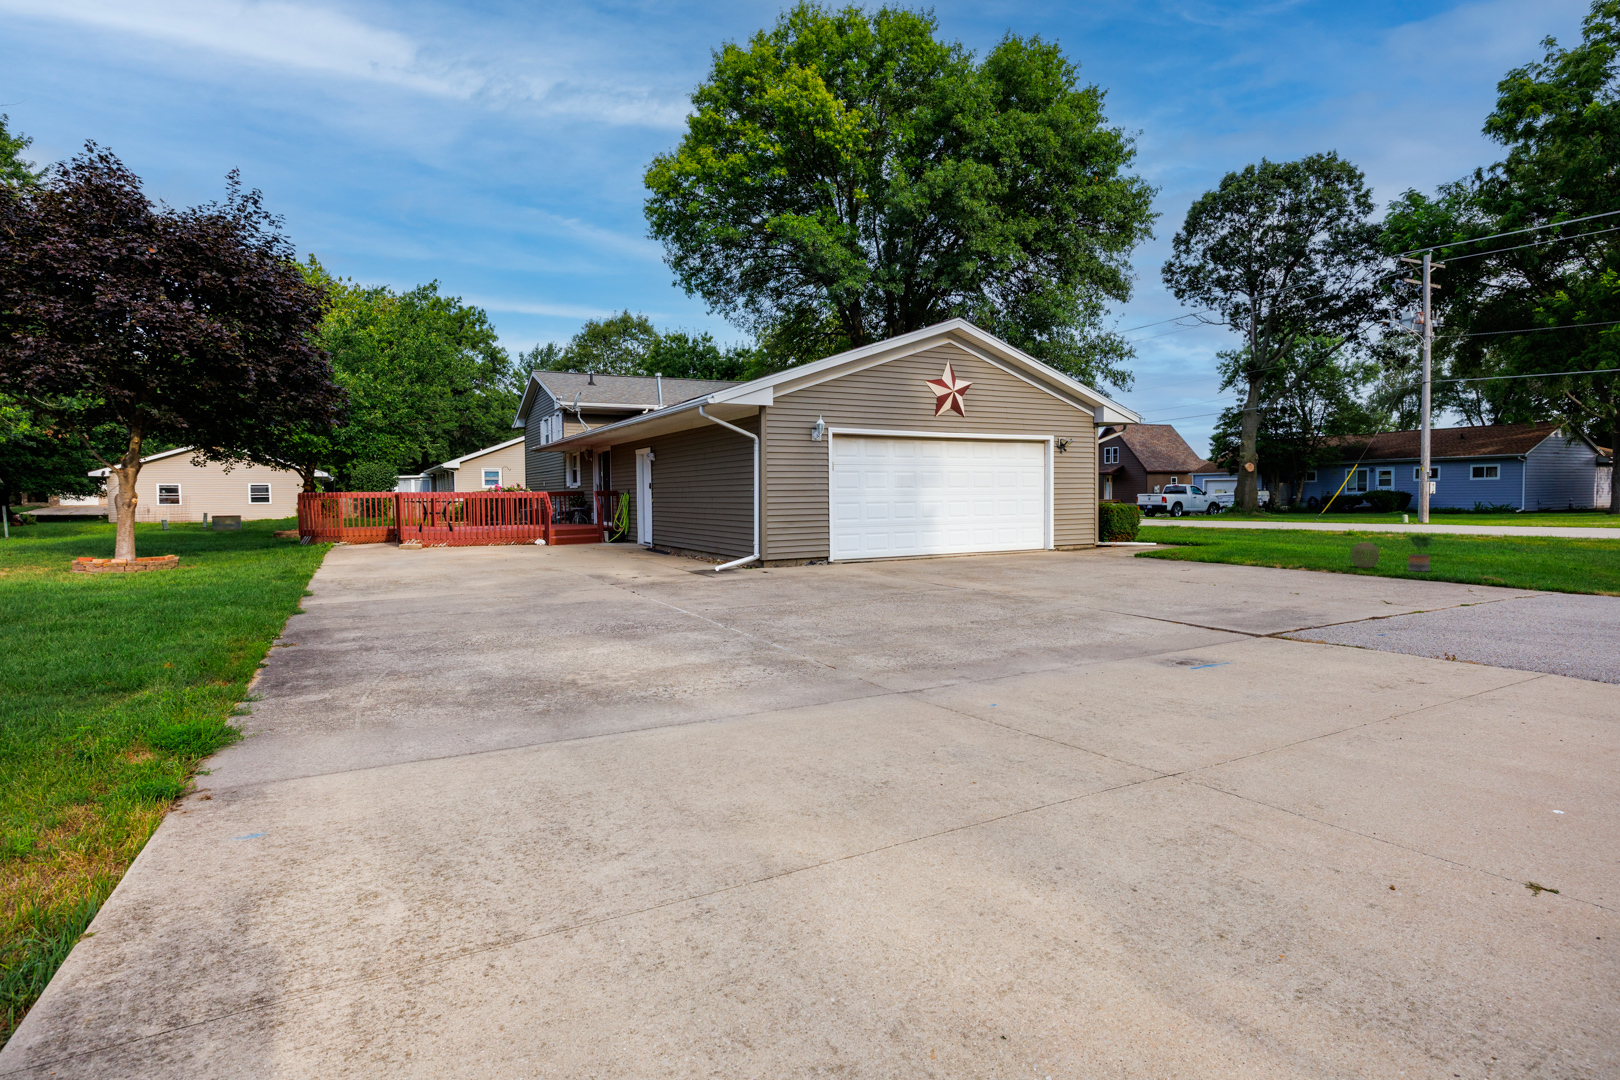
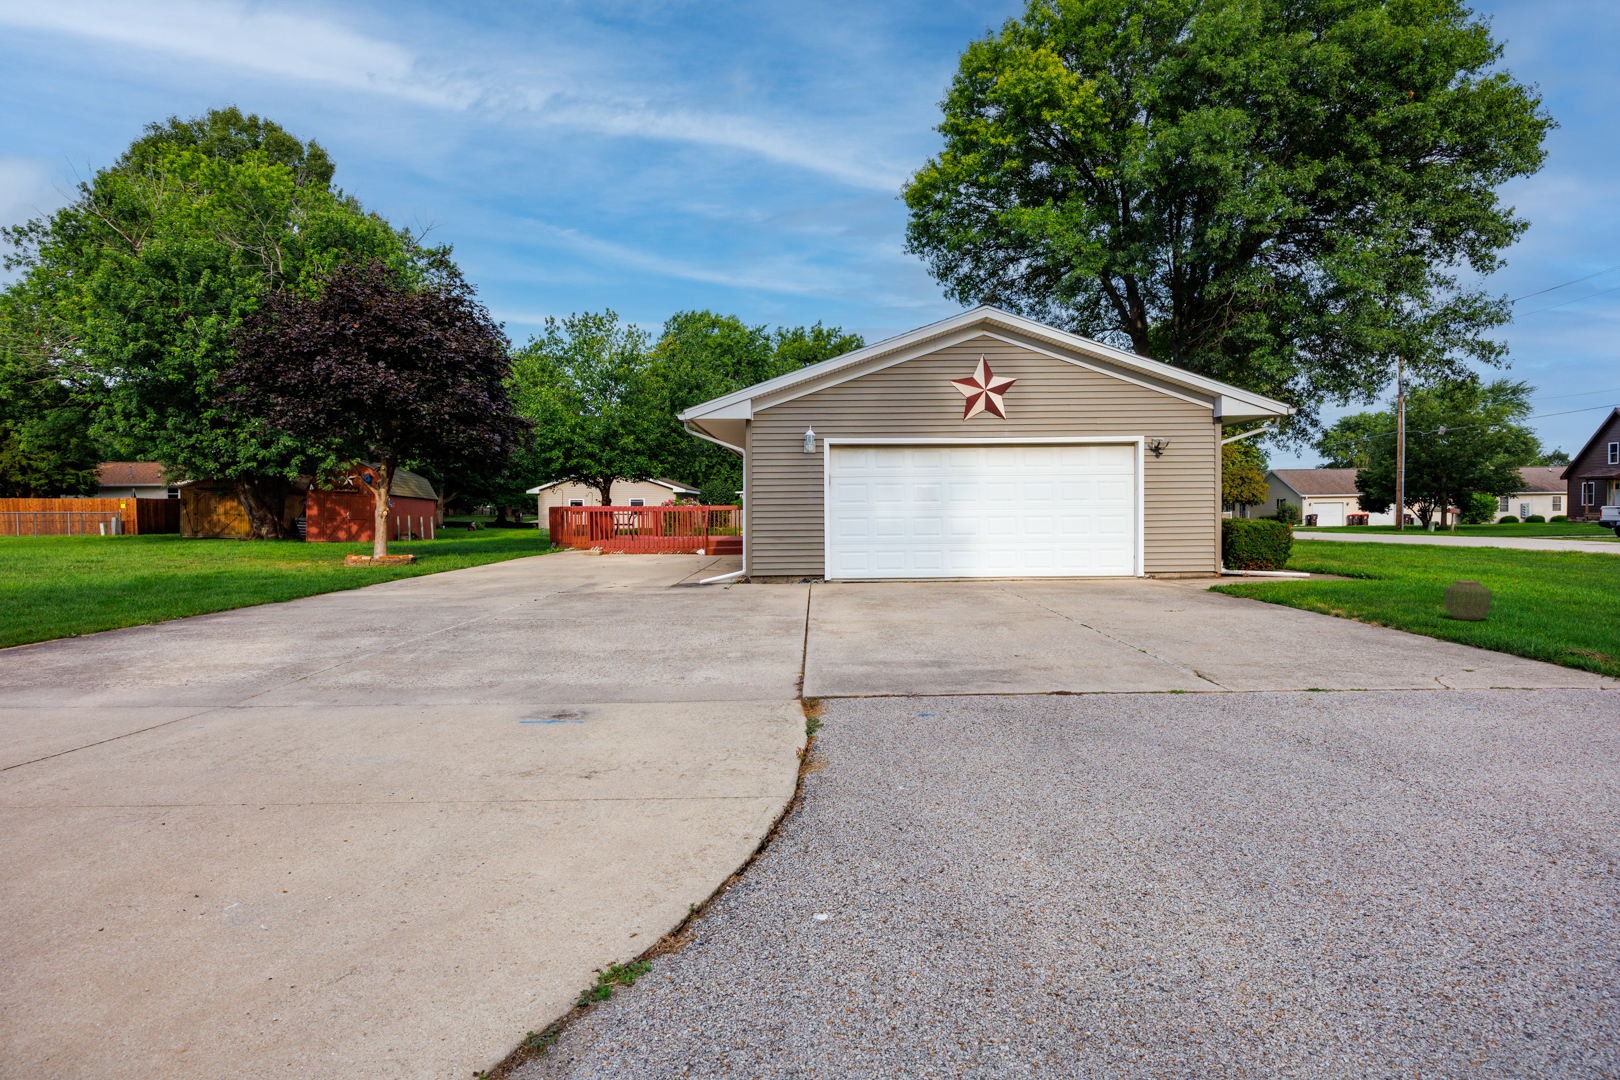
potted tree: present [1408,535,1436,571] -> none [1521,570,1575,631]

